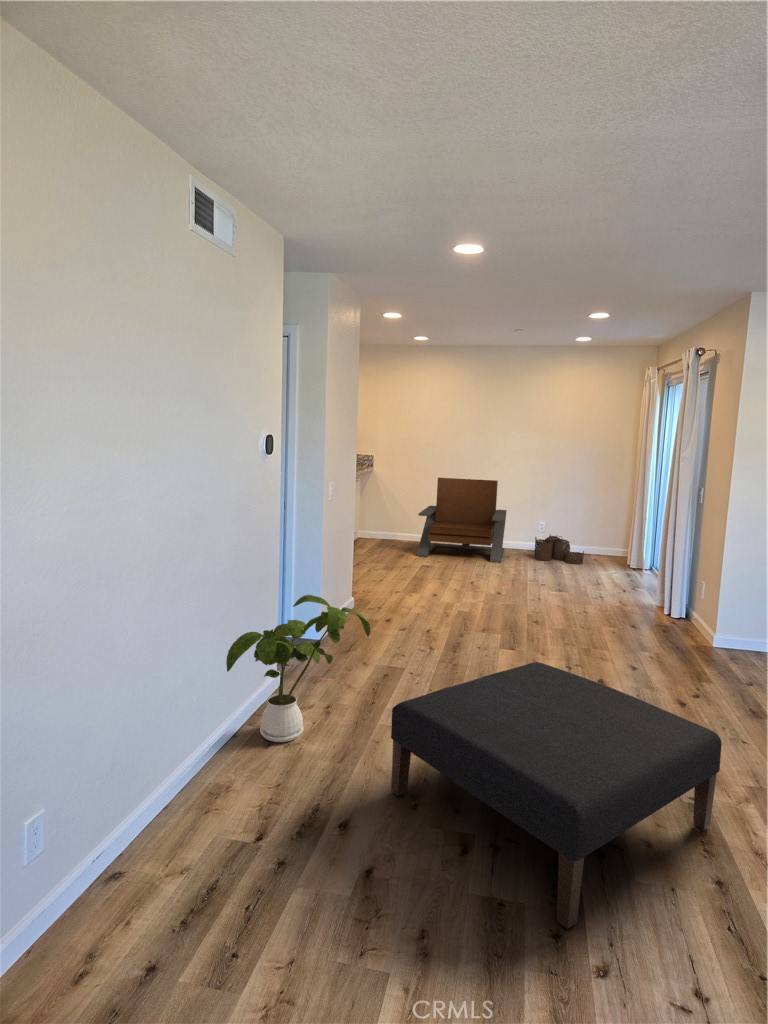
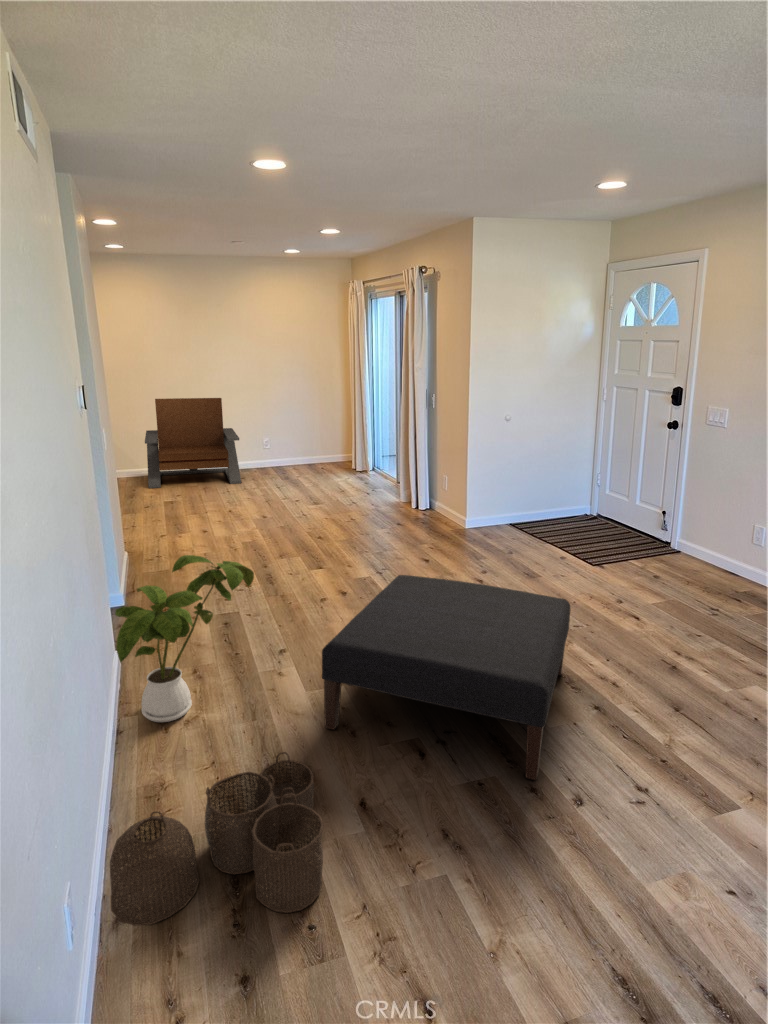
woven basket: present [534,536,584,564] -> present [110,752,323,925]

